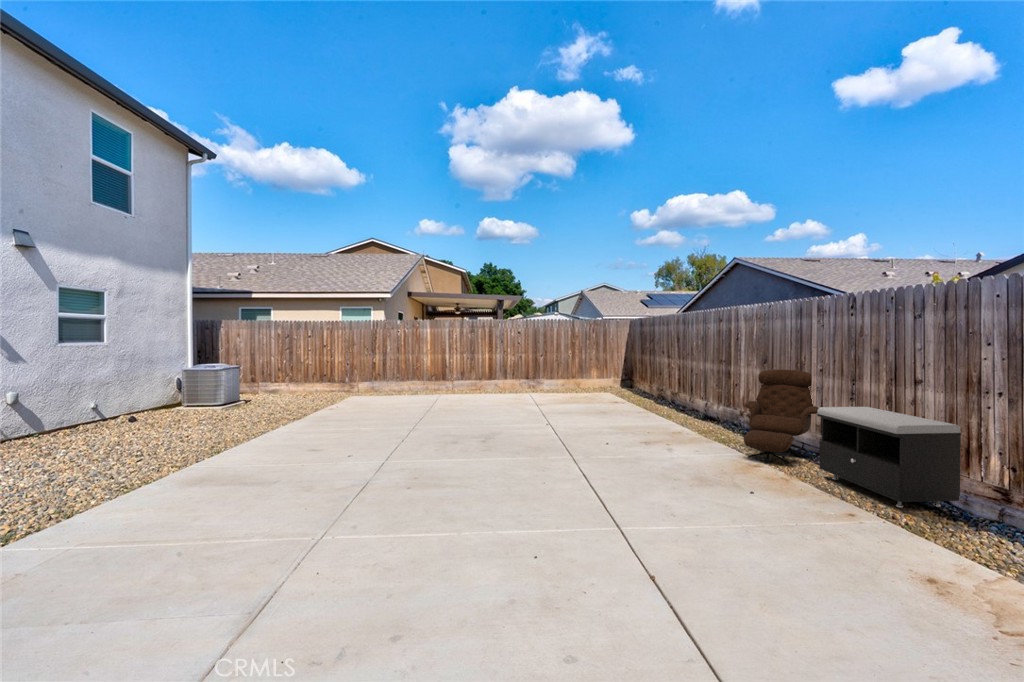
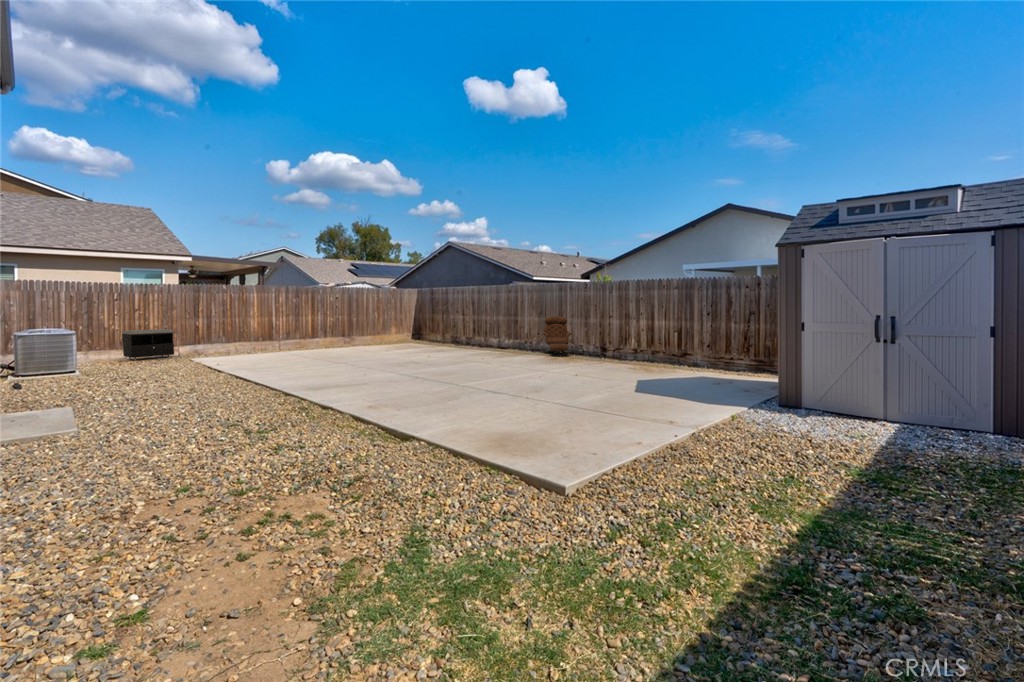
storage bench: present [817,407,961,508] -> present [122,329,174,360]

